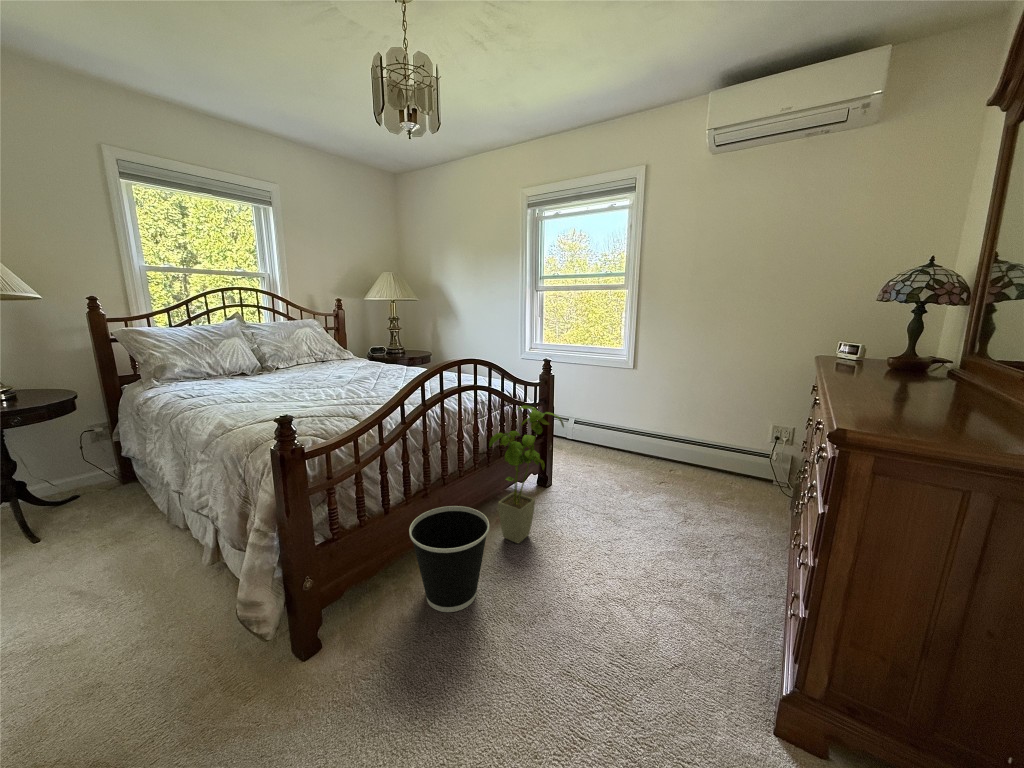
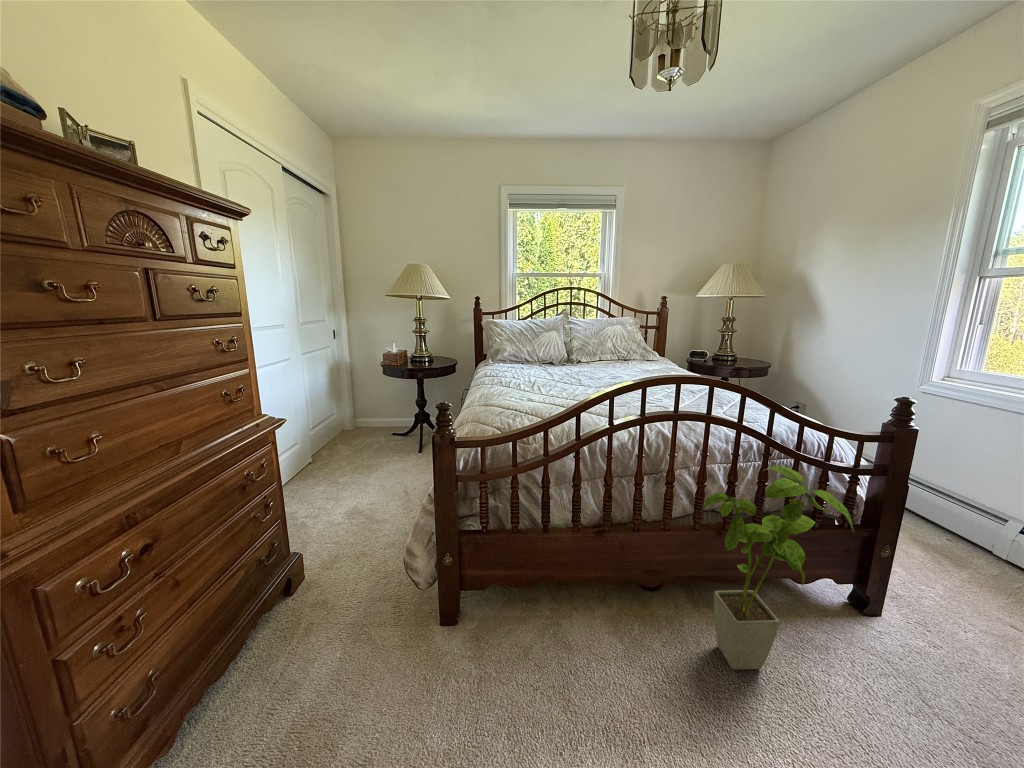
wastebasket: present [409,506,489,612] -> none [546,552,650,695]

